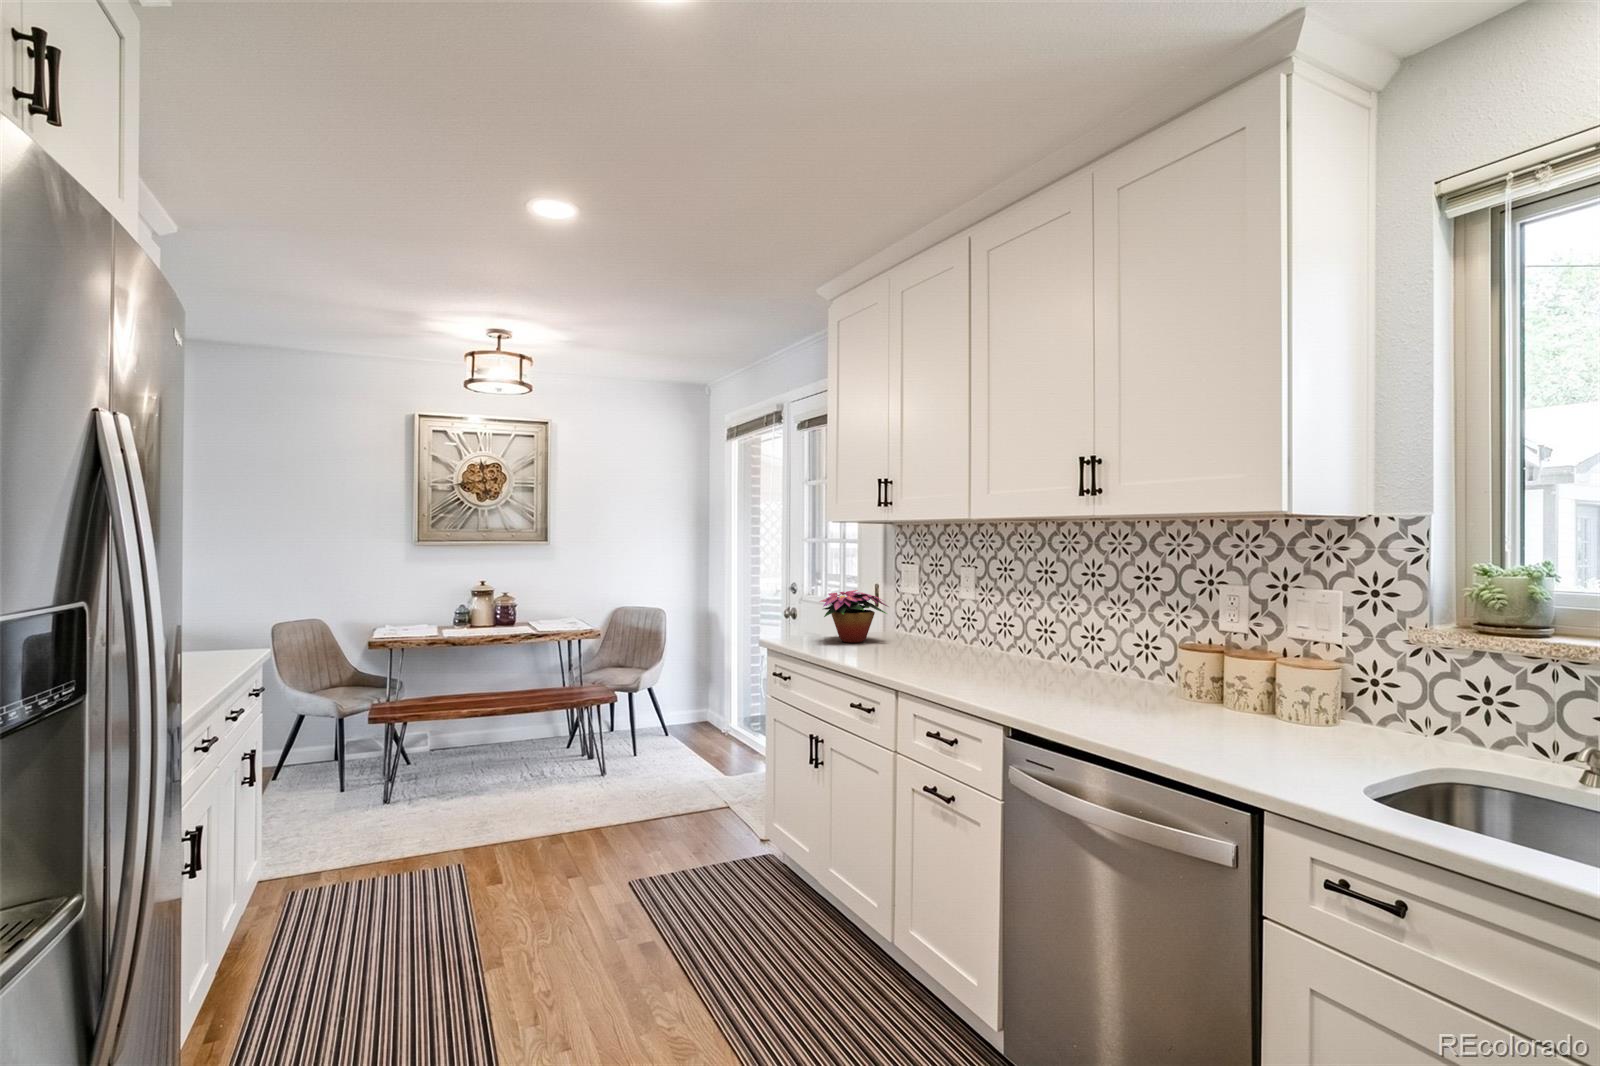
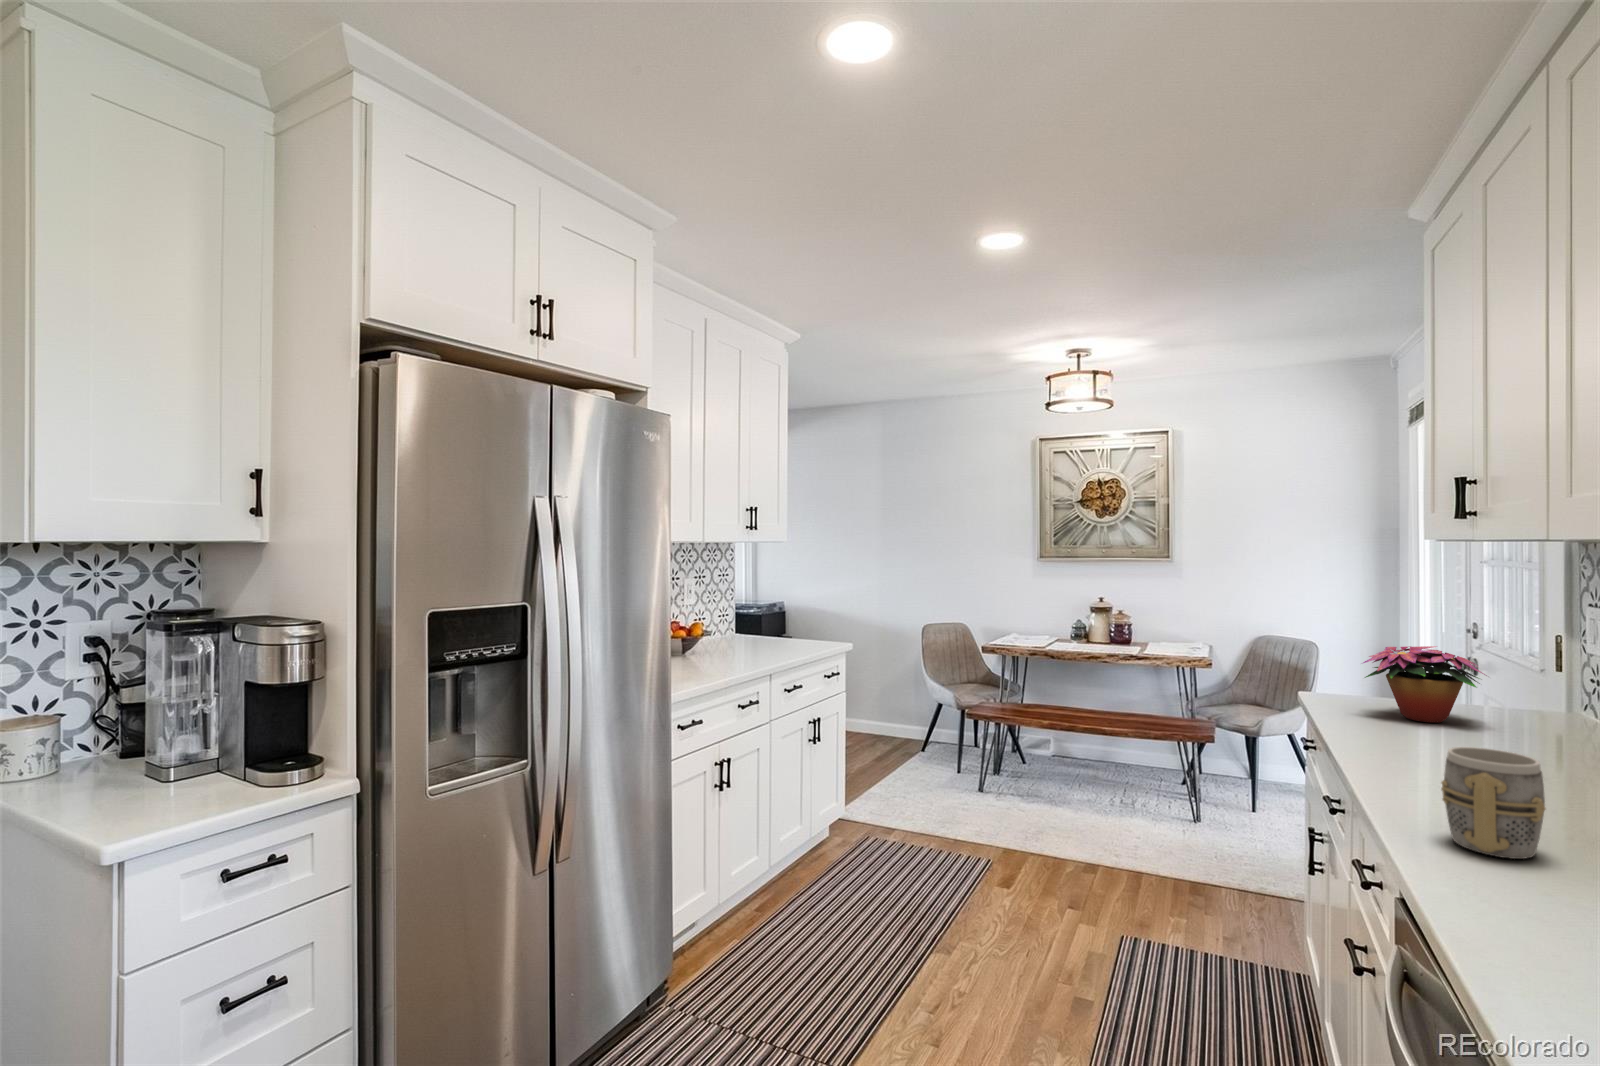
mug: none [996,639,1047,701] -> present [1441,747,1546,859]

